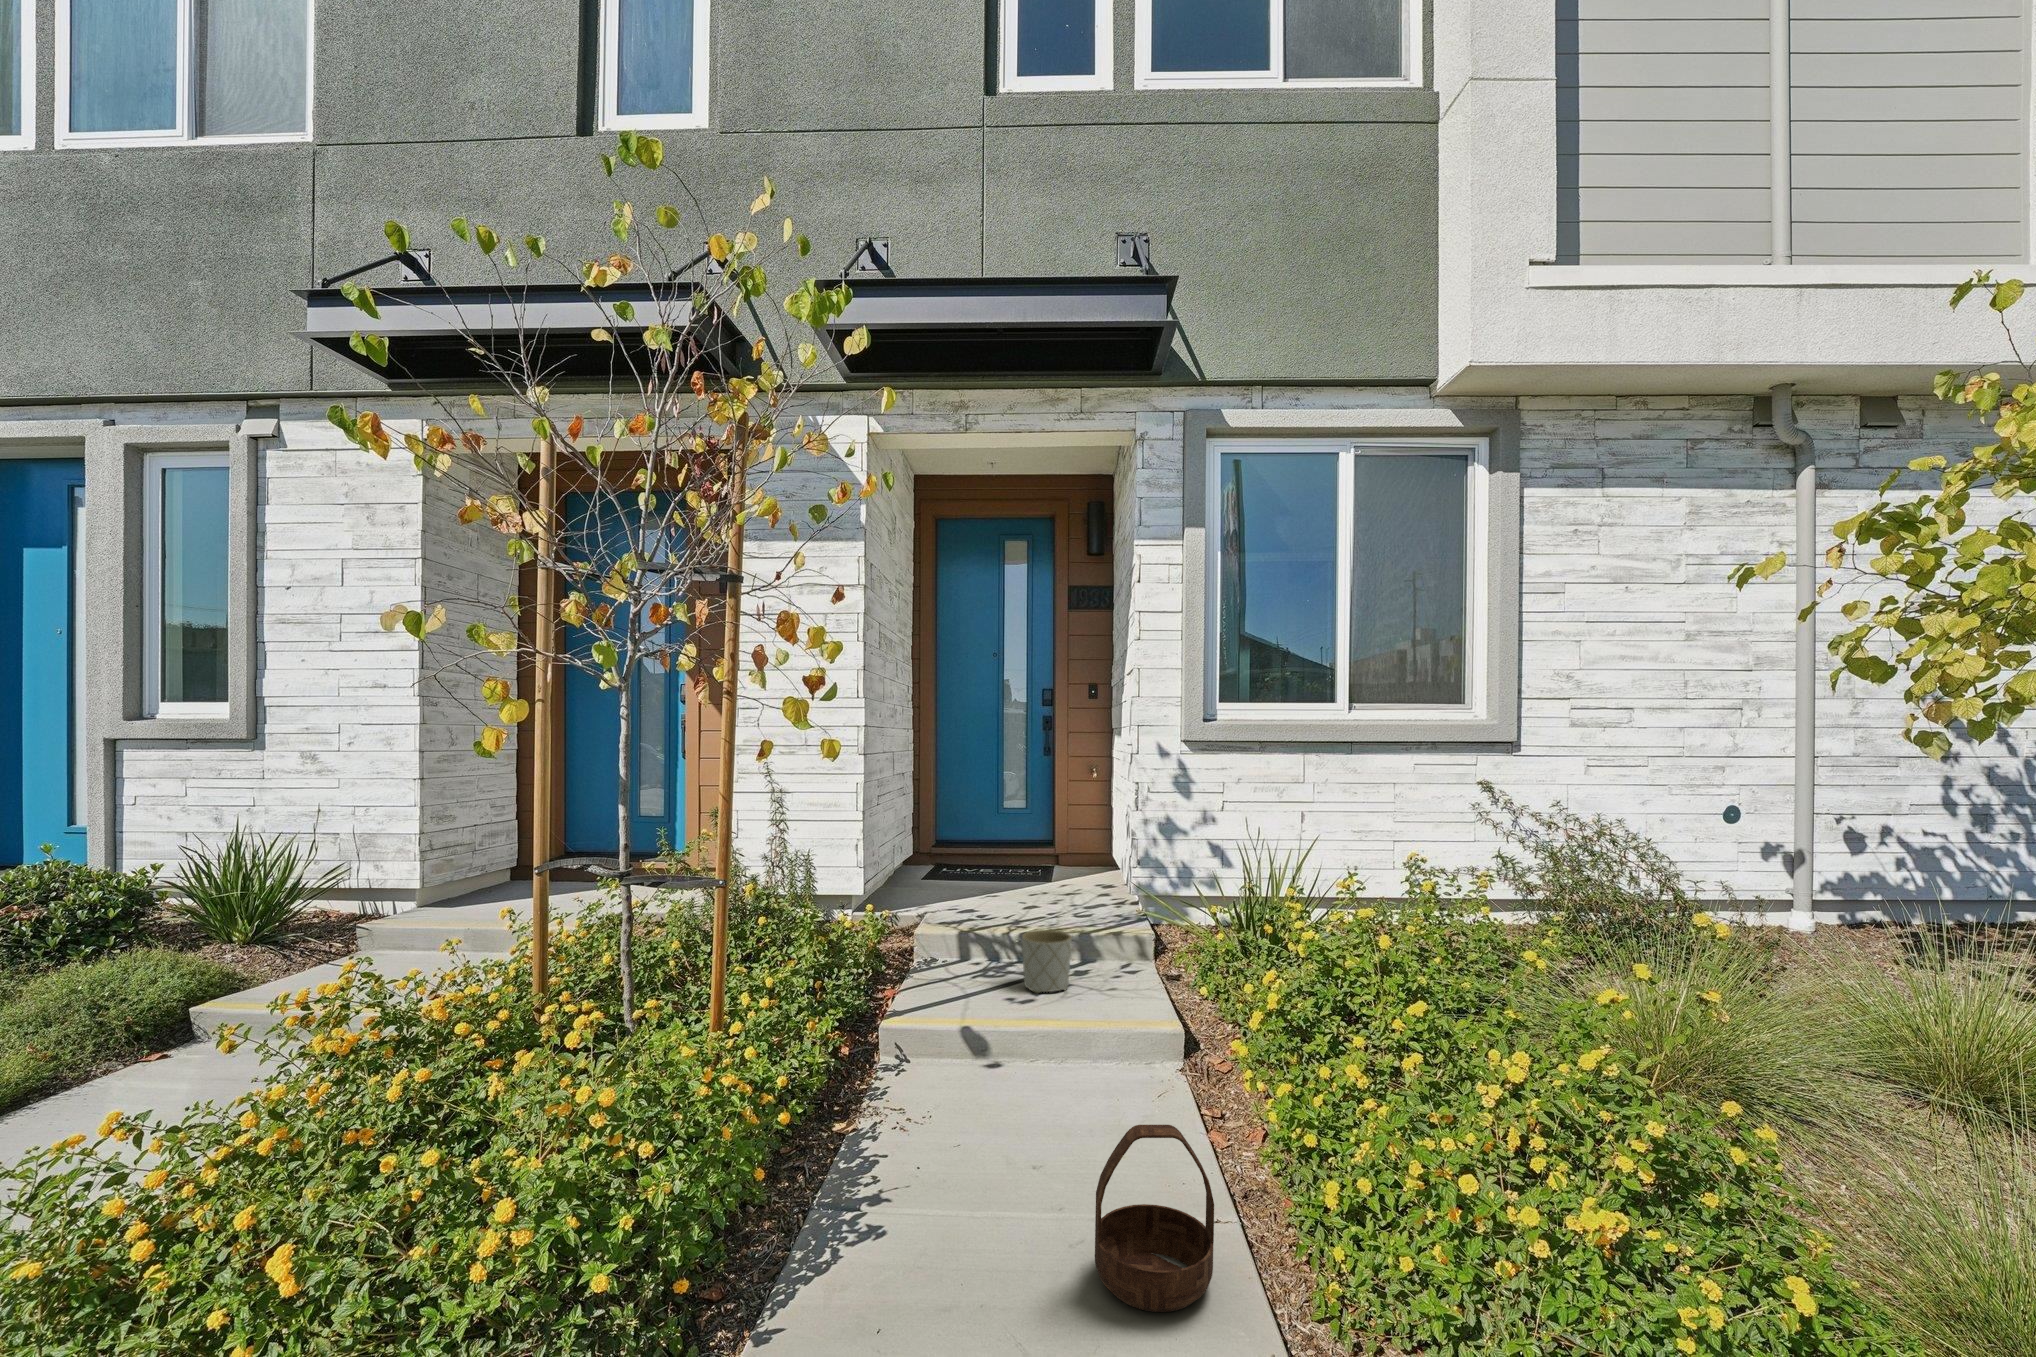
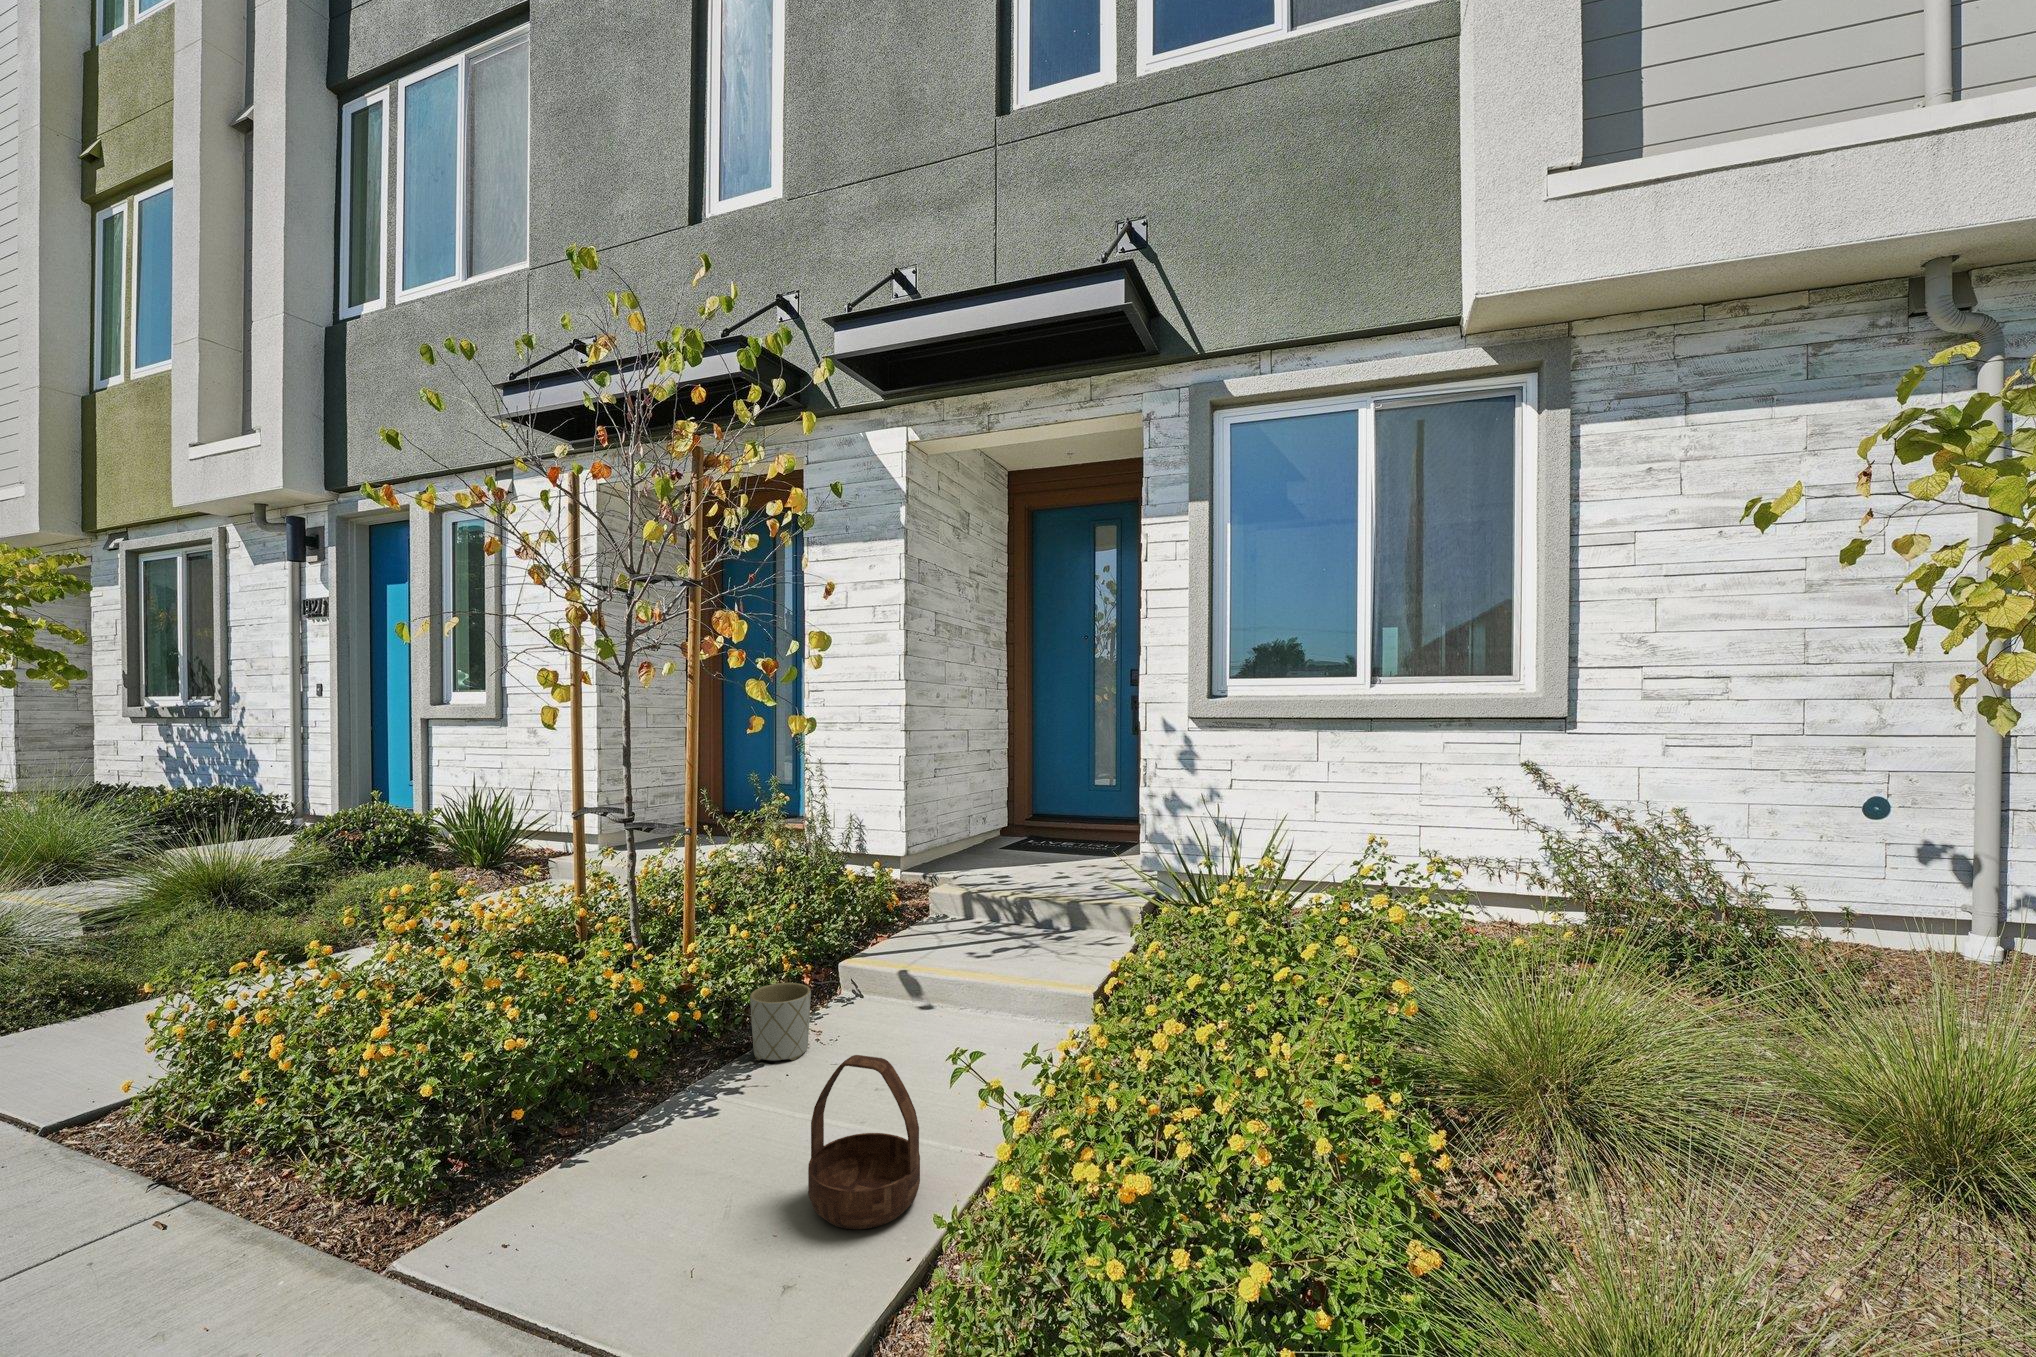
planter: present [1022,930,1072,993] -> present [750,983,811,1060]

